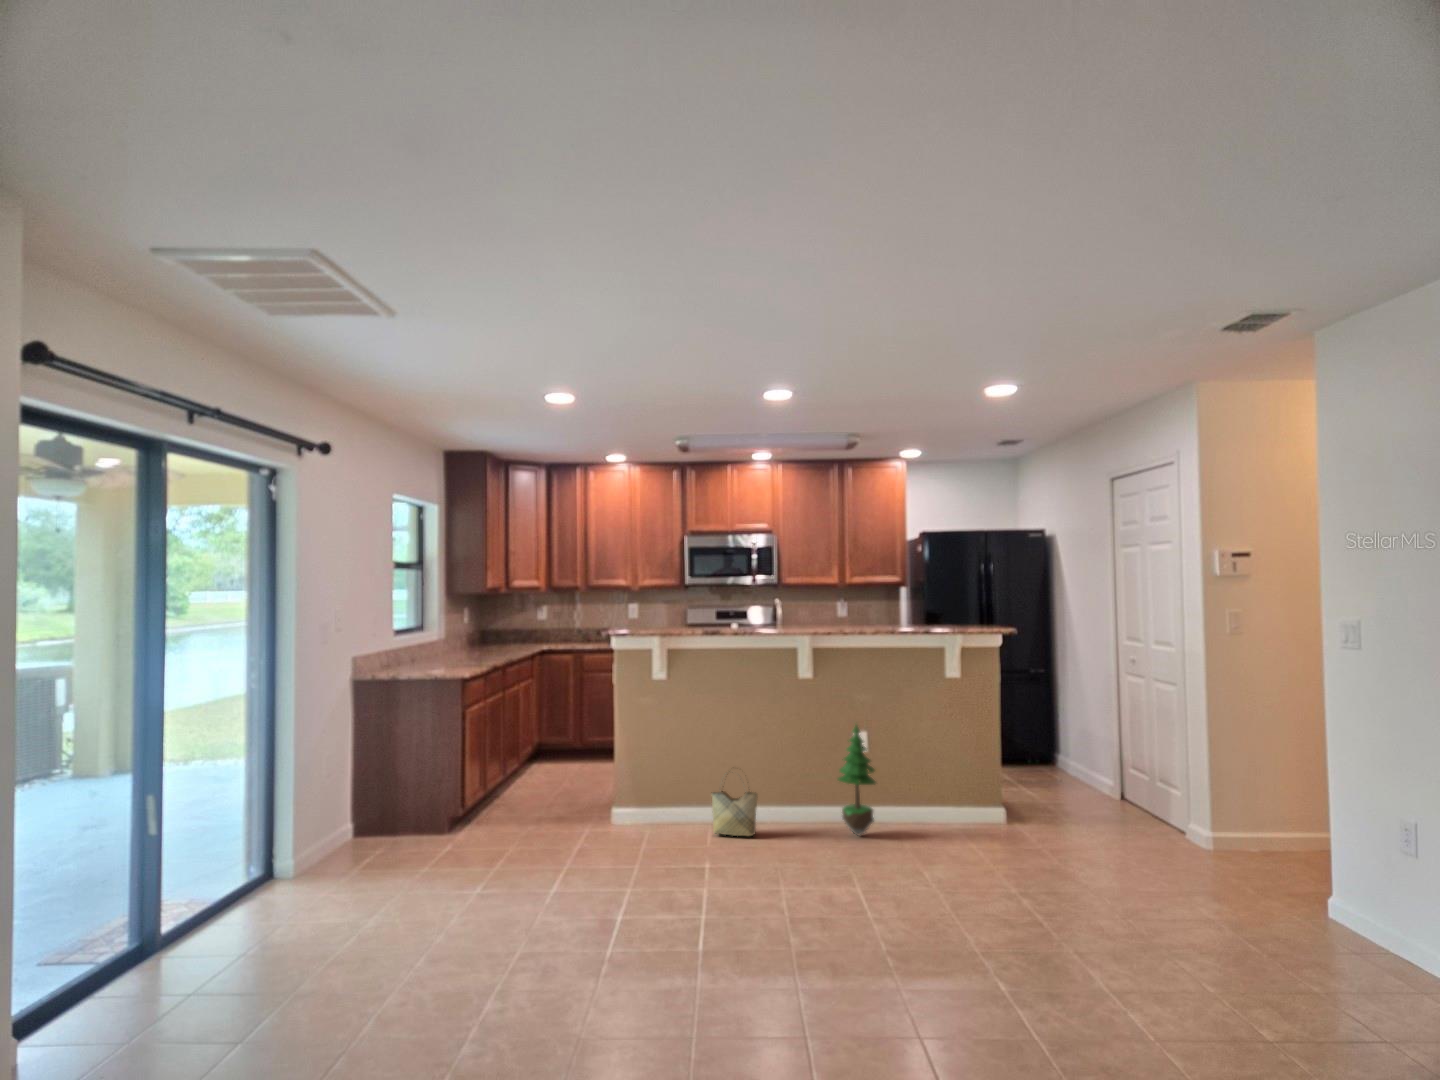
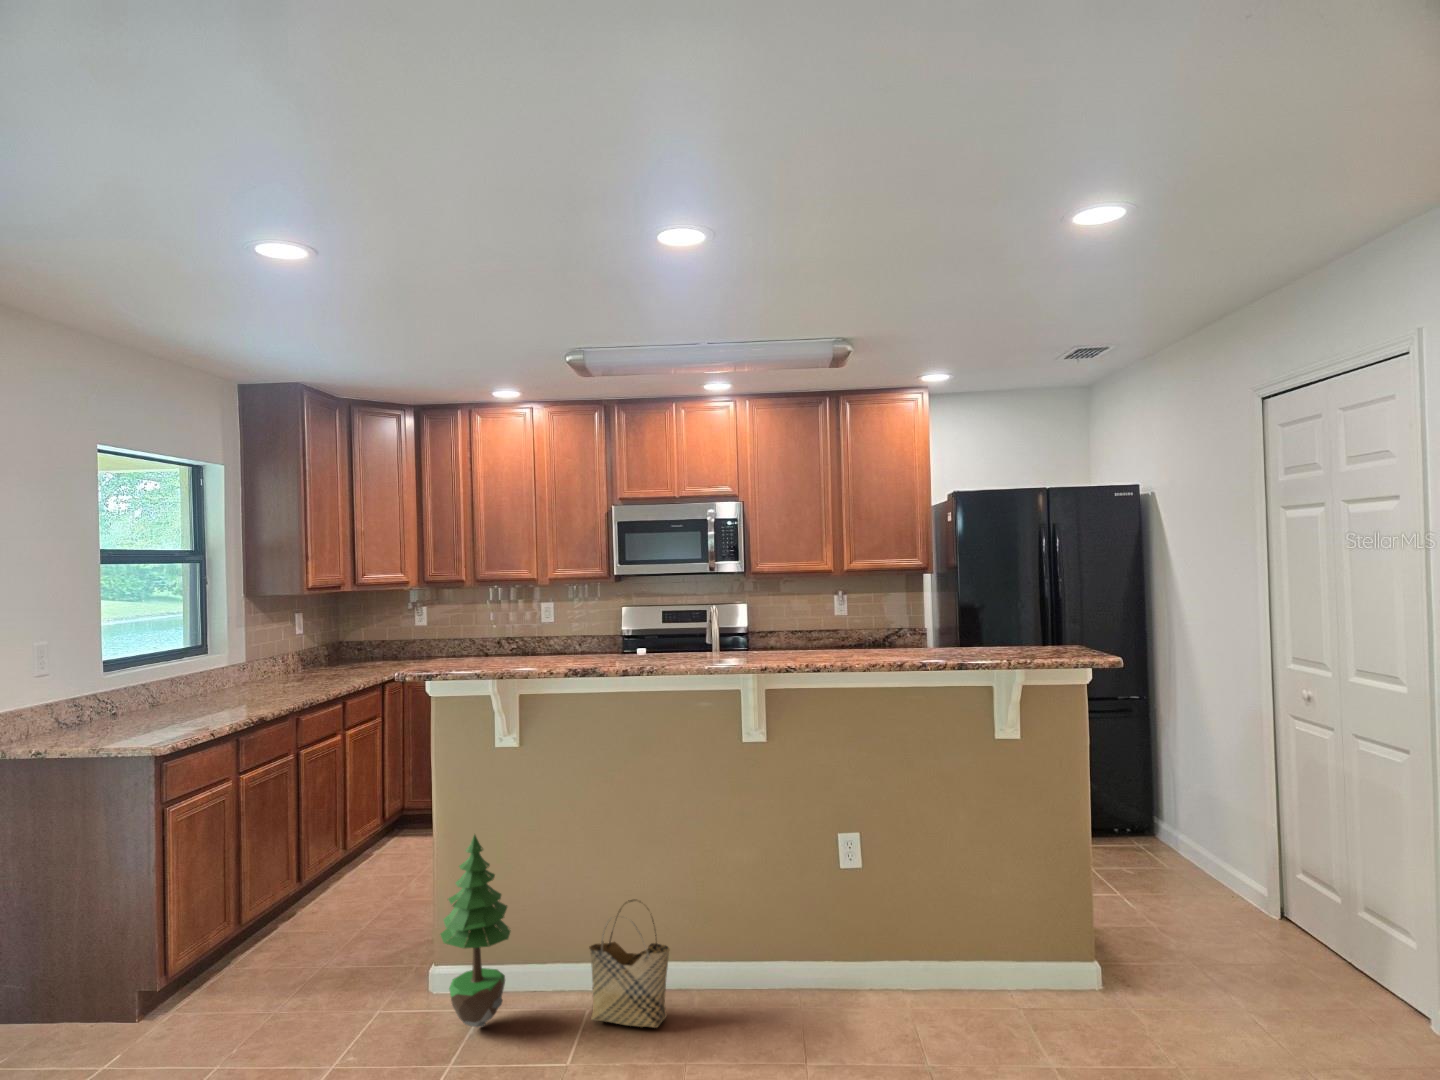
potted tree: present [838,725,876,835] -> present [441,835,511,1027]

